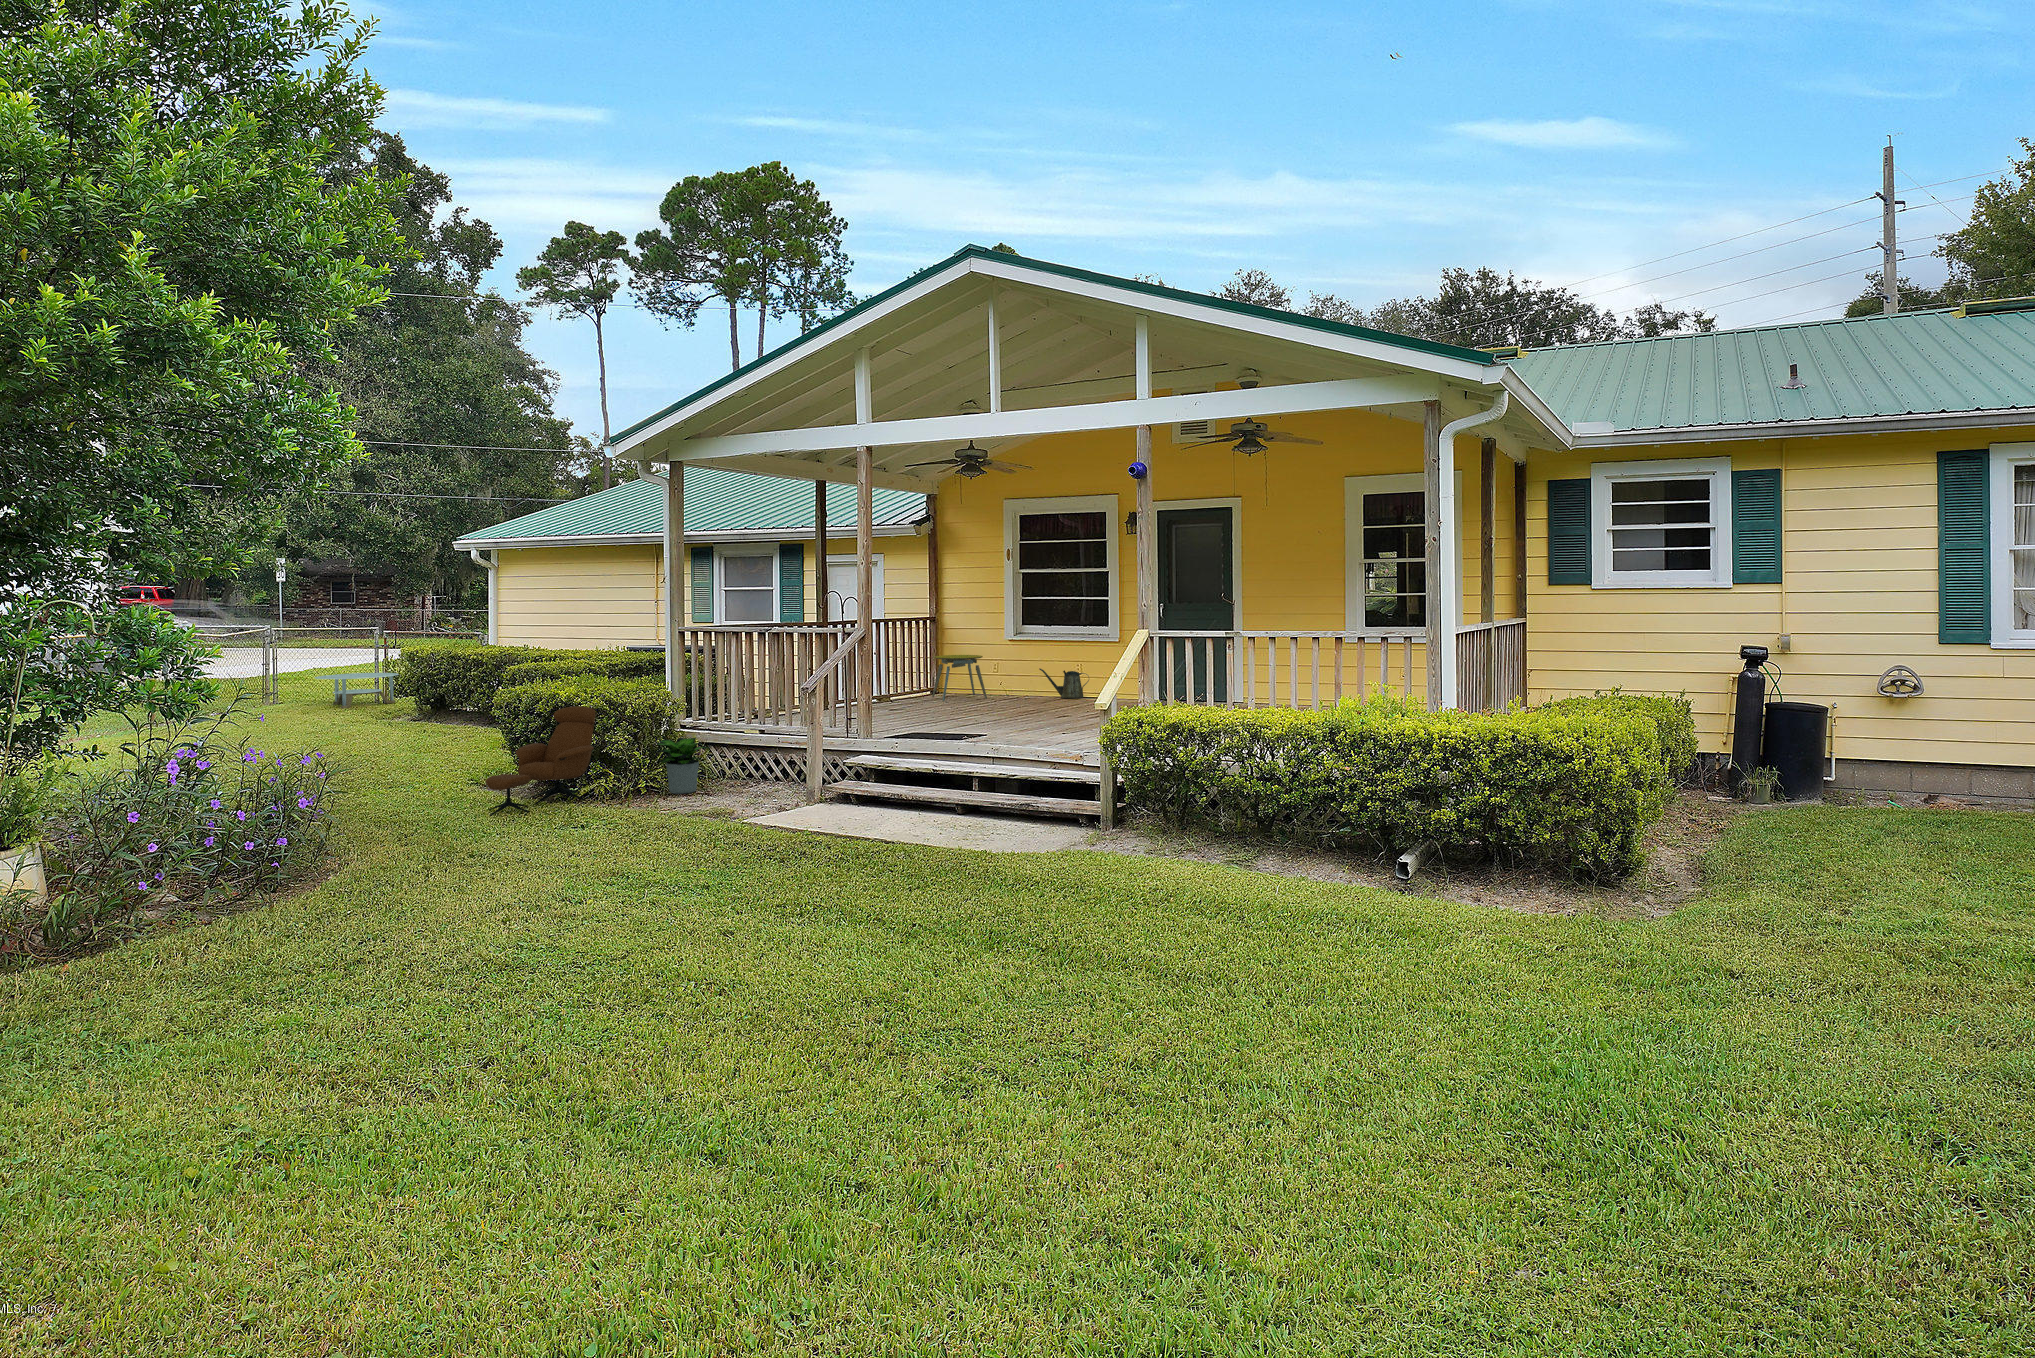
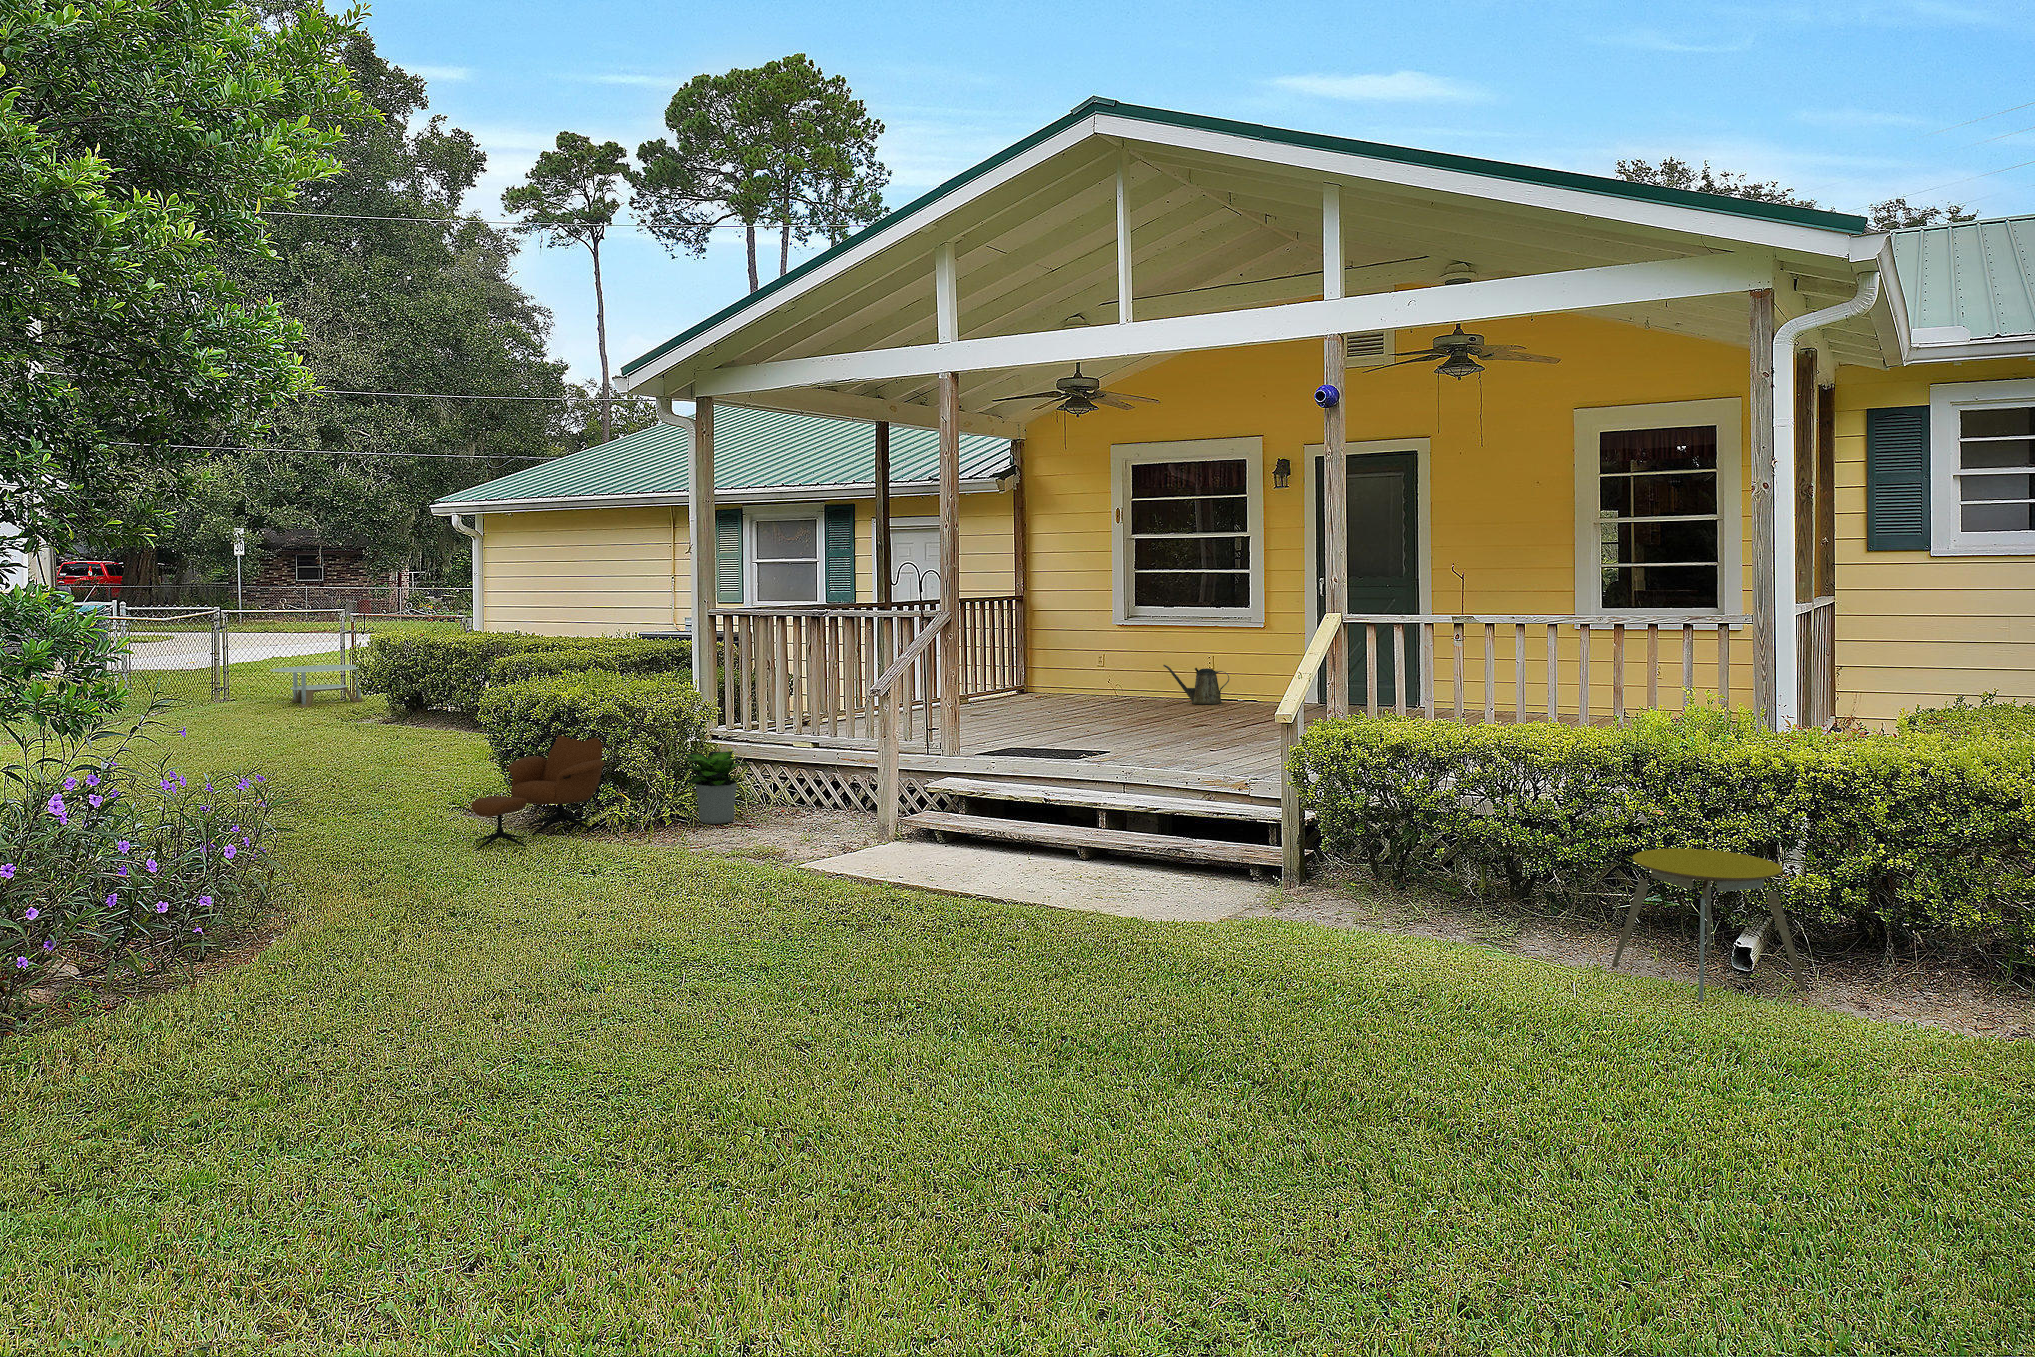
stool: present [932,655,987,701] -> present [1612,849,1806,1001]

